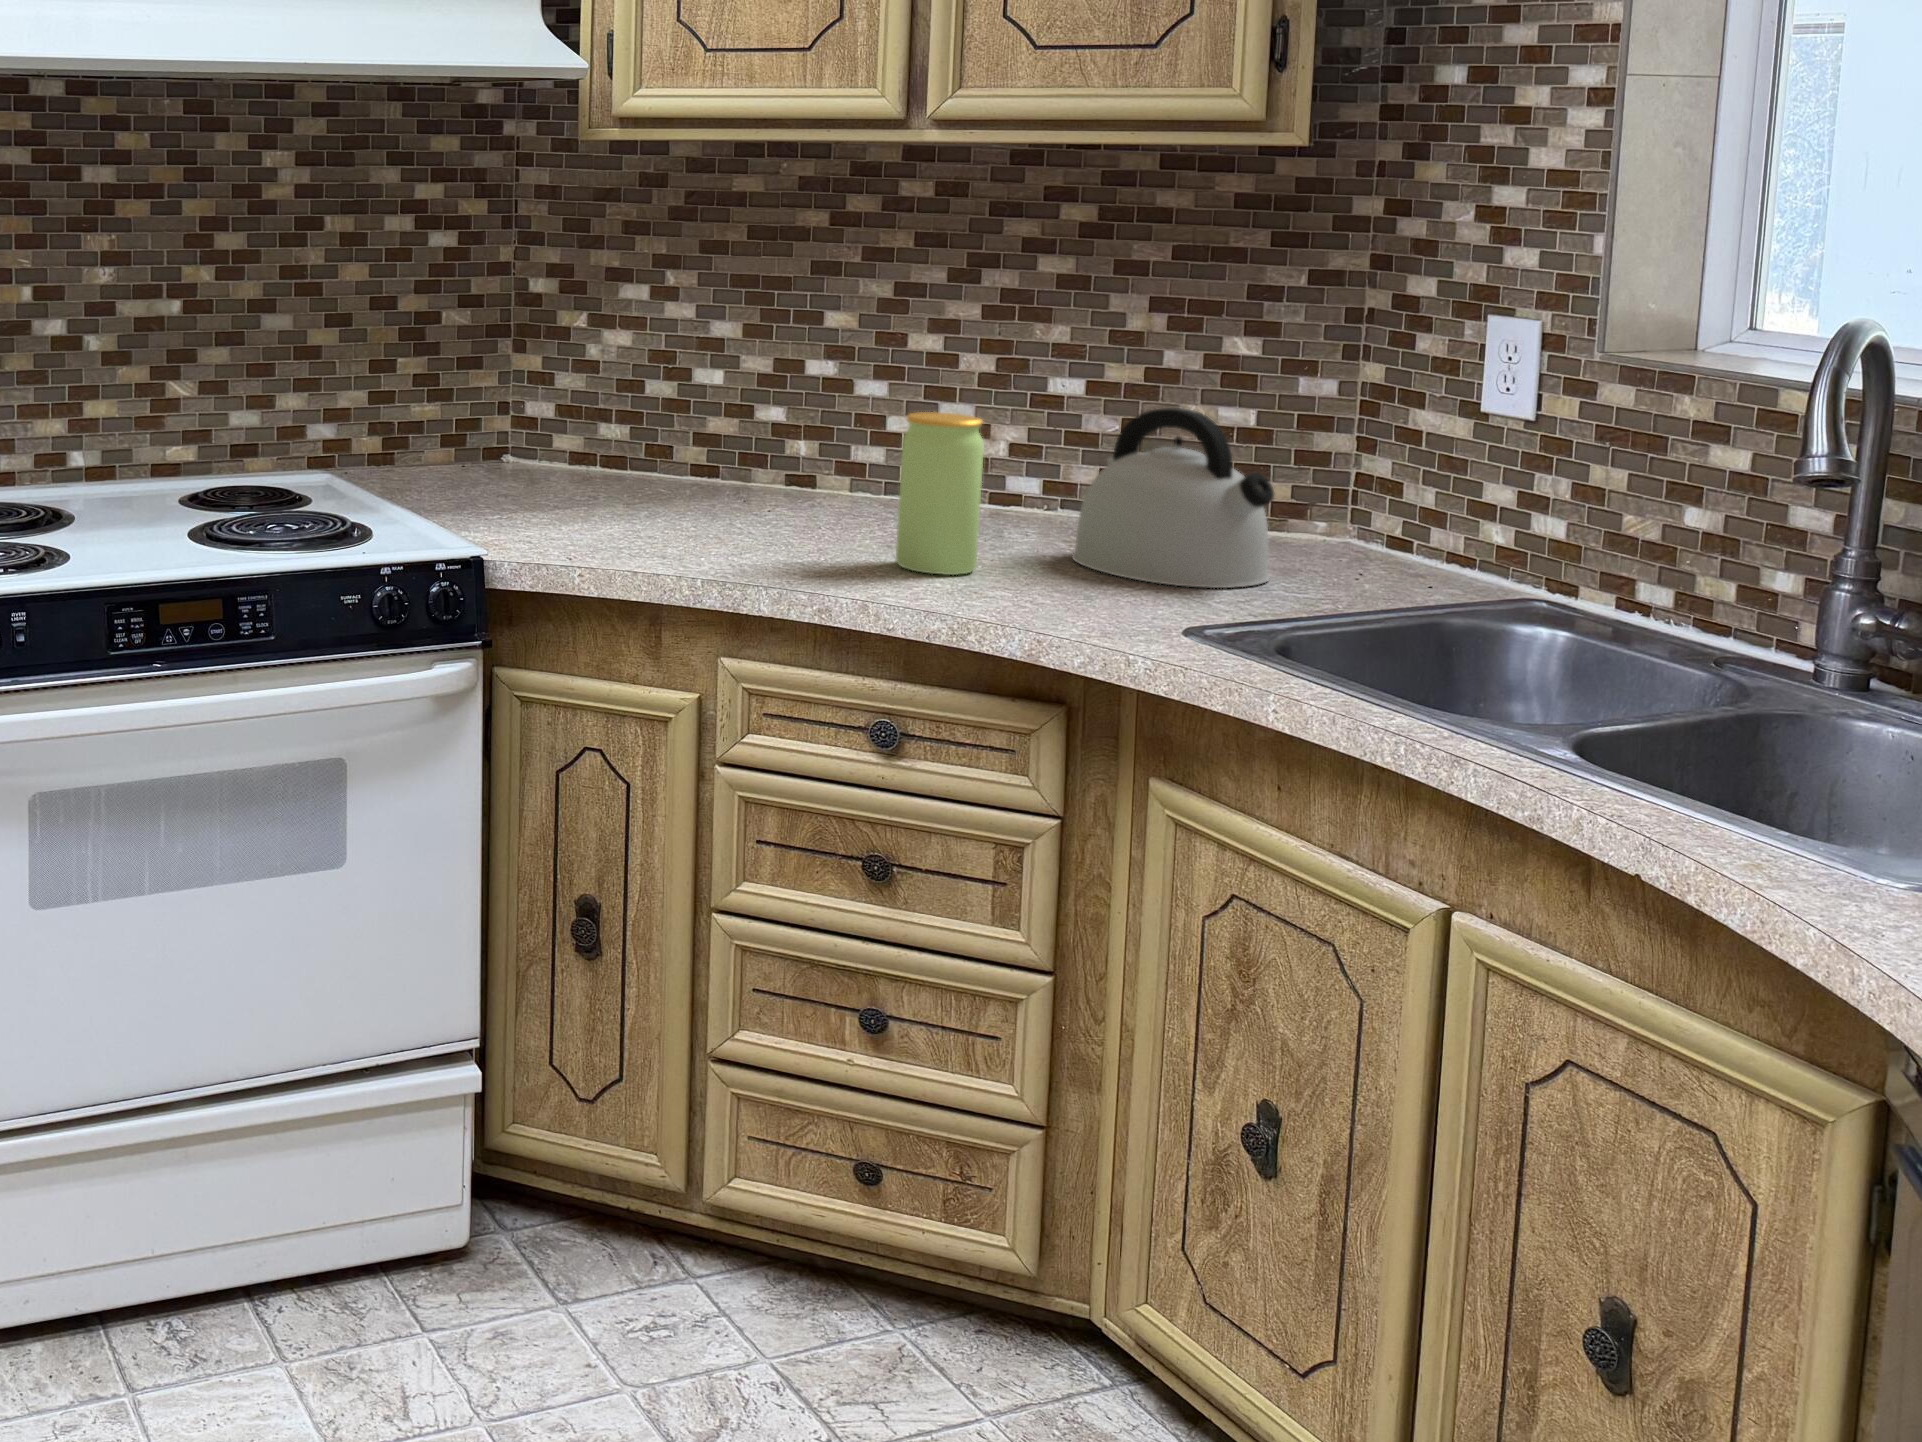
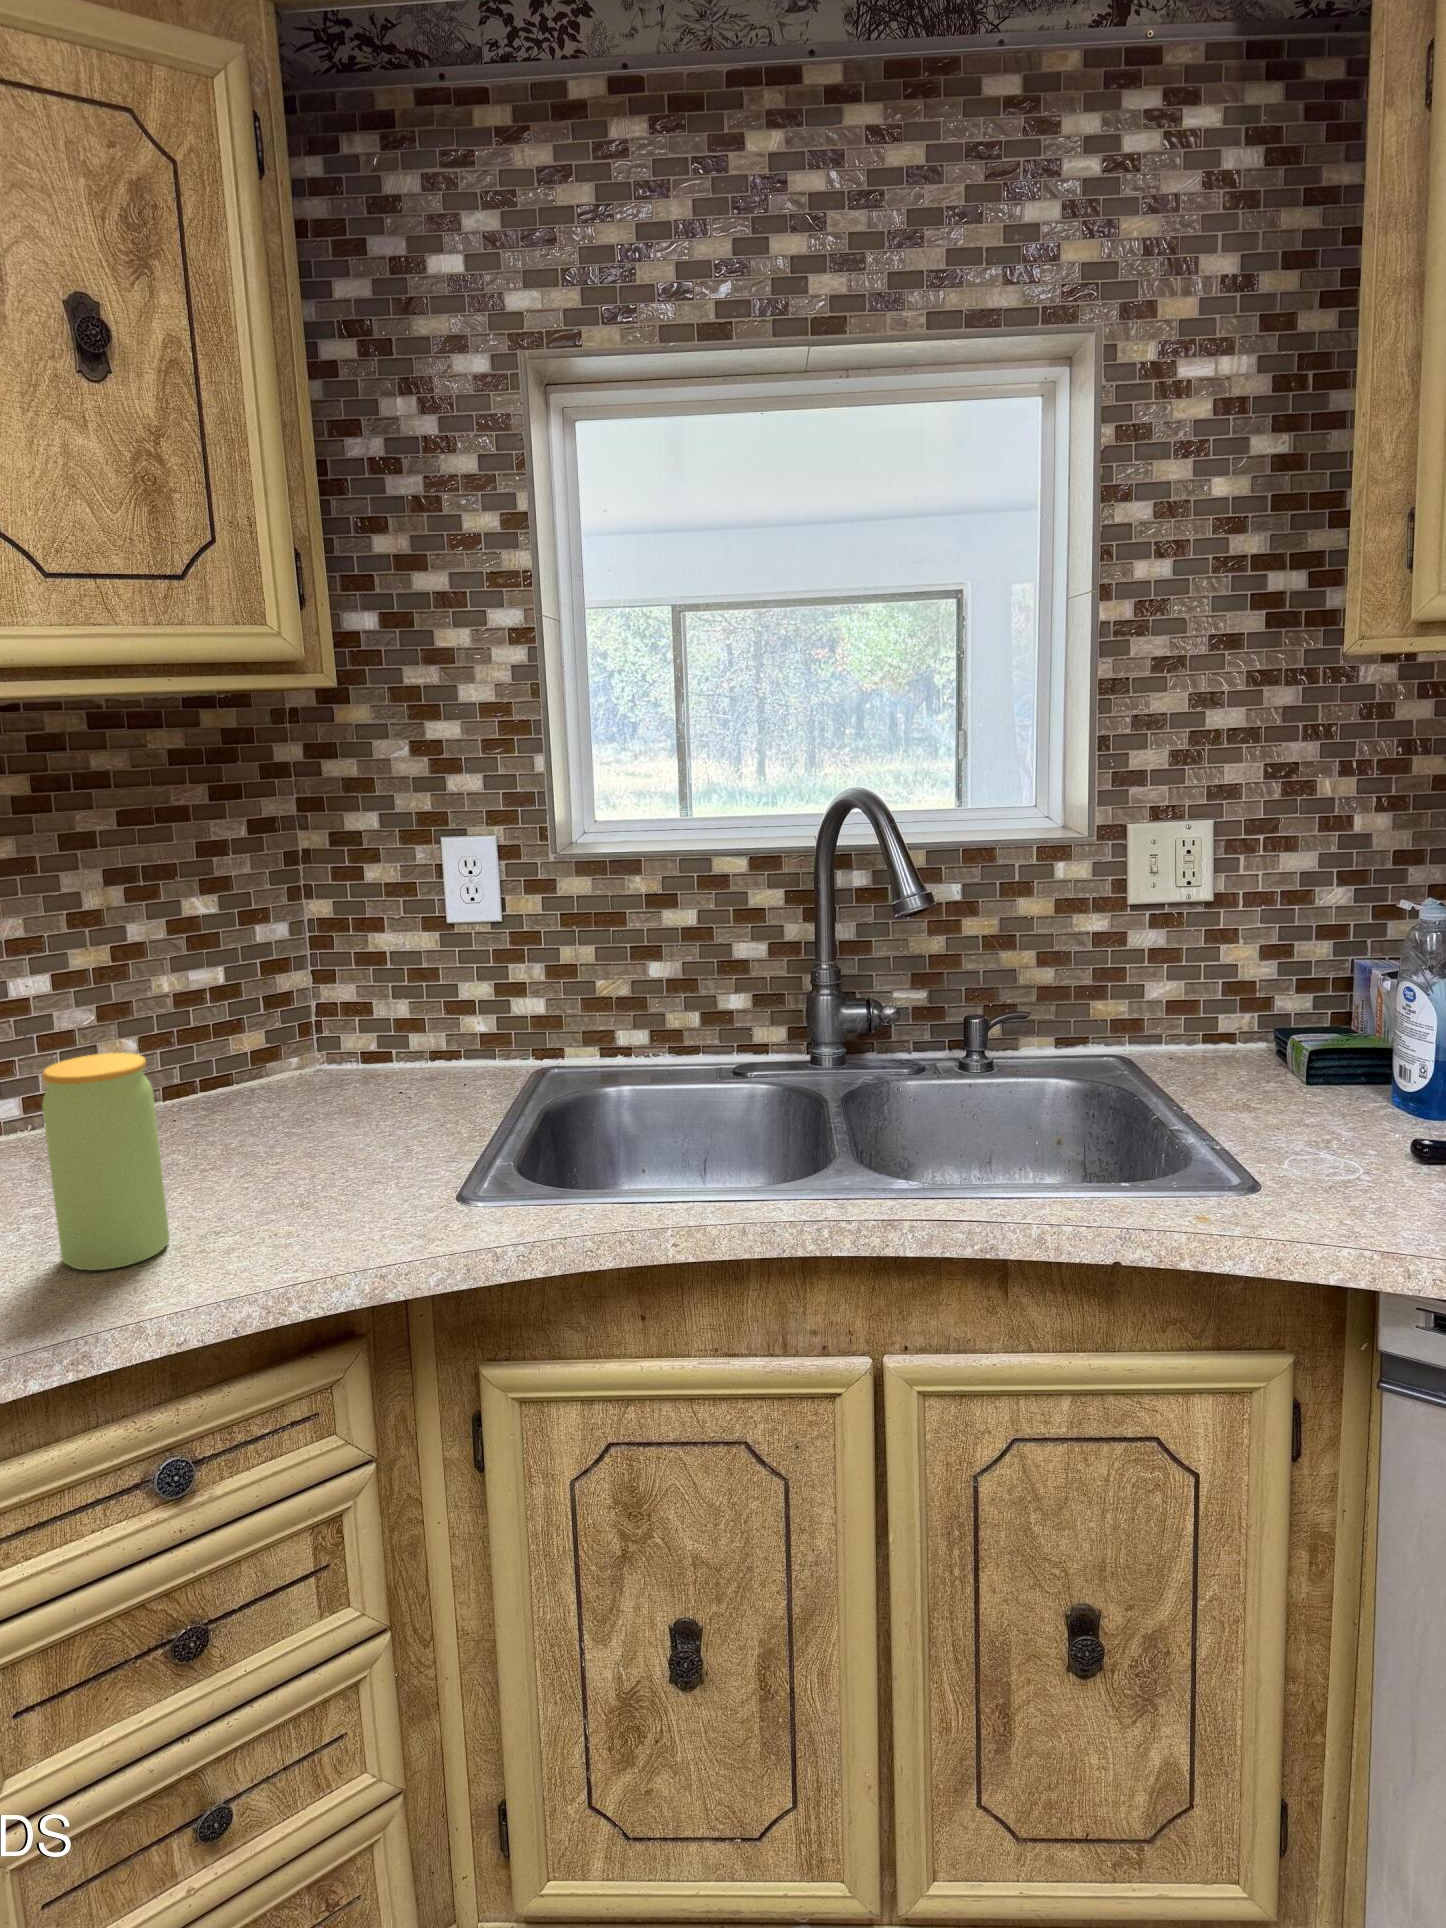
kettle: present [1072,408,1274,588] -> none [181,980,399,1180]

